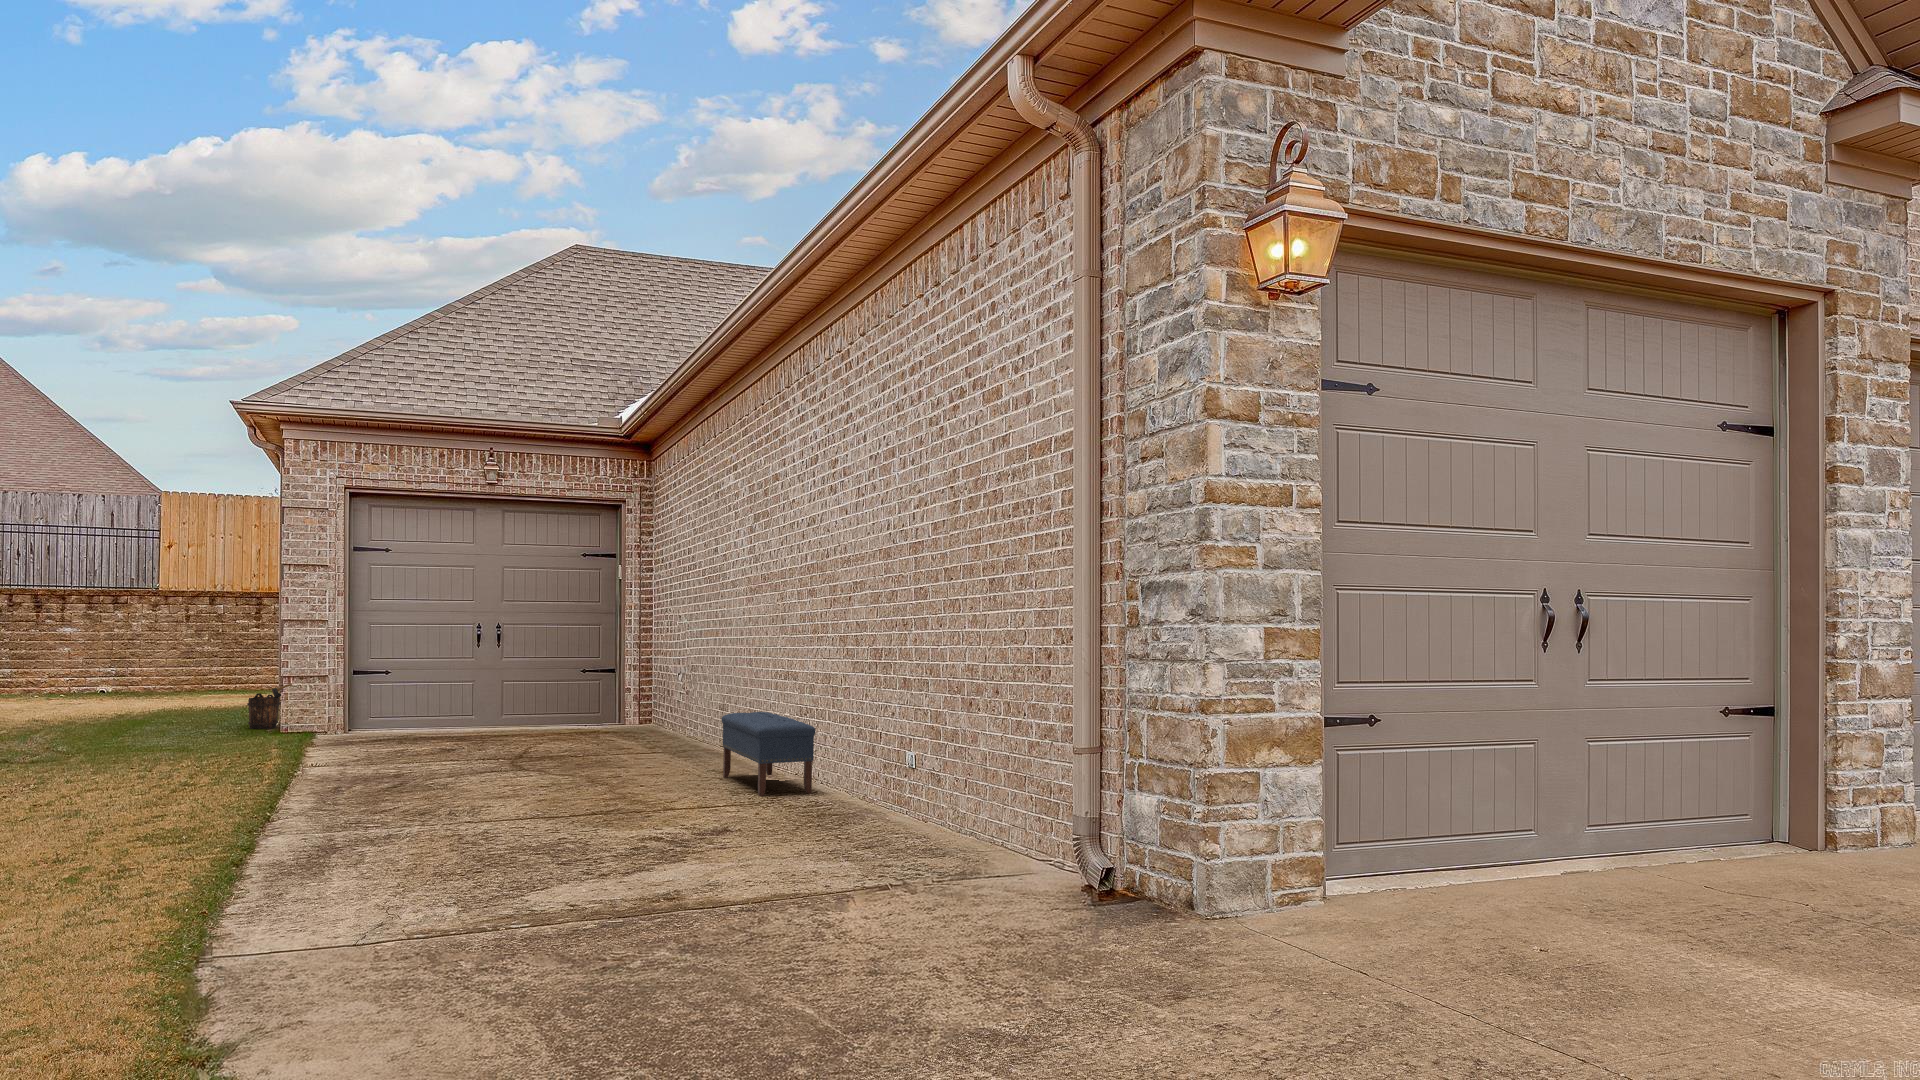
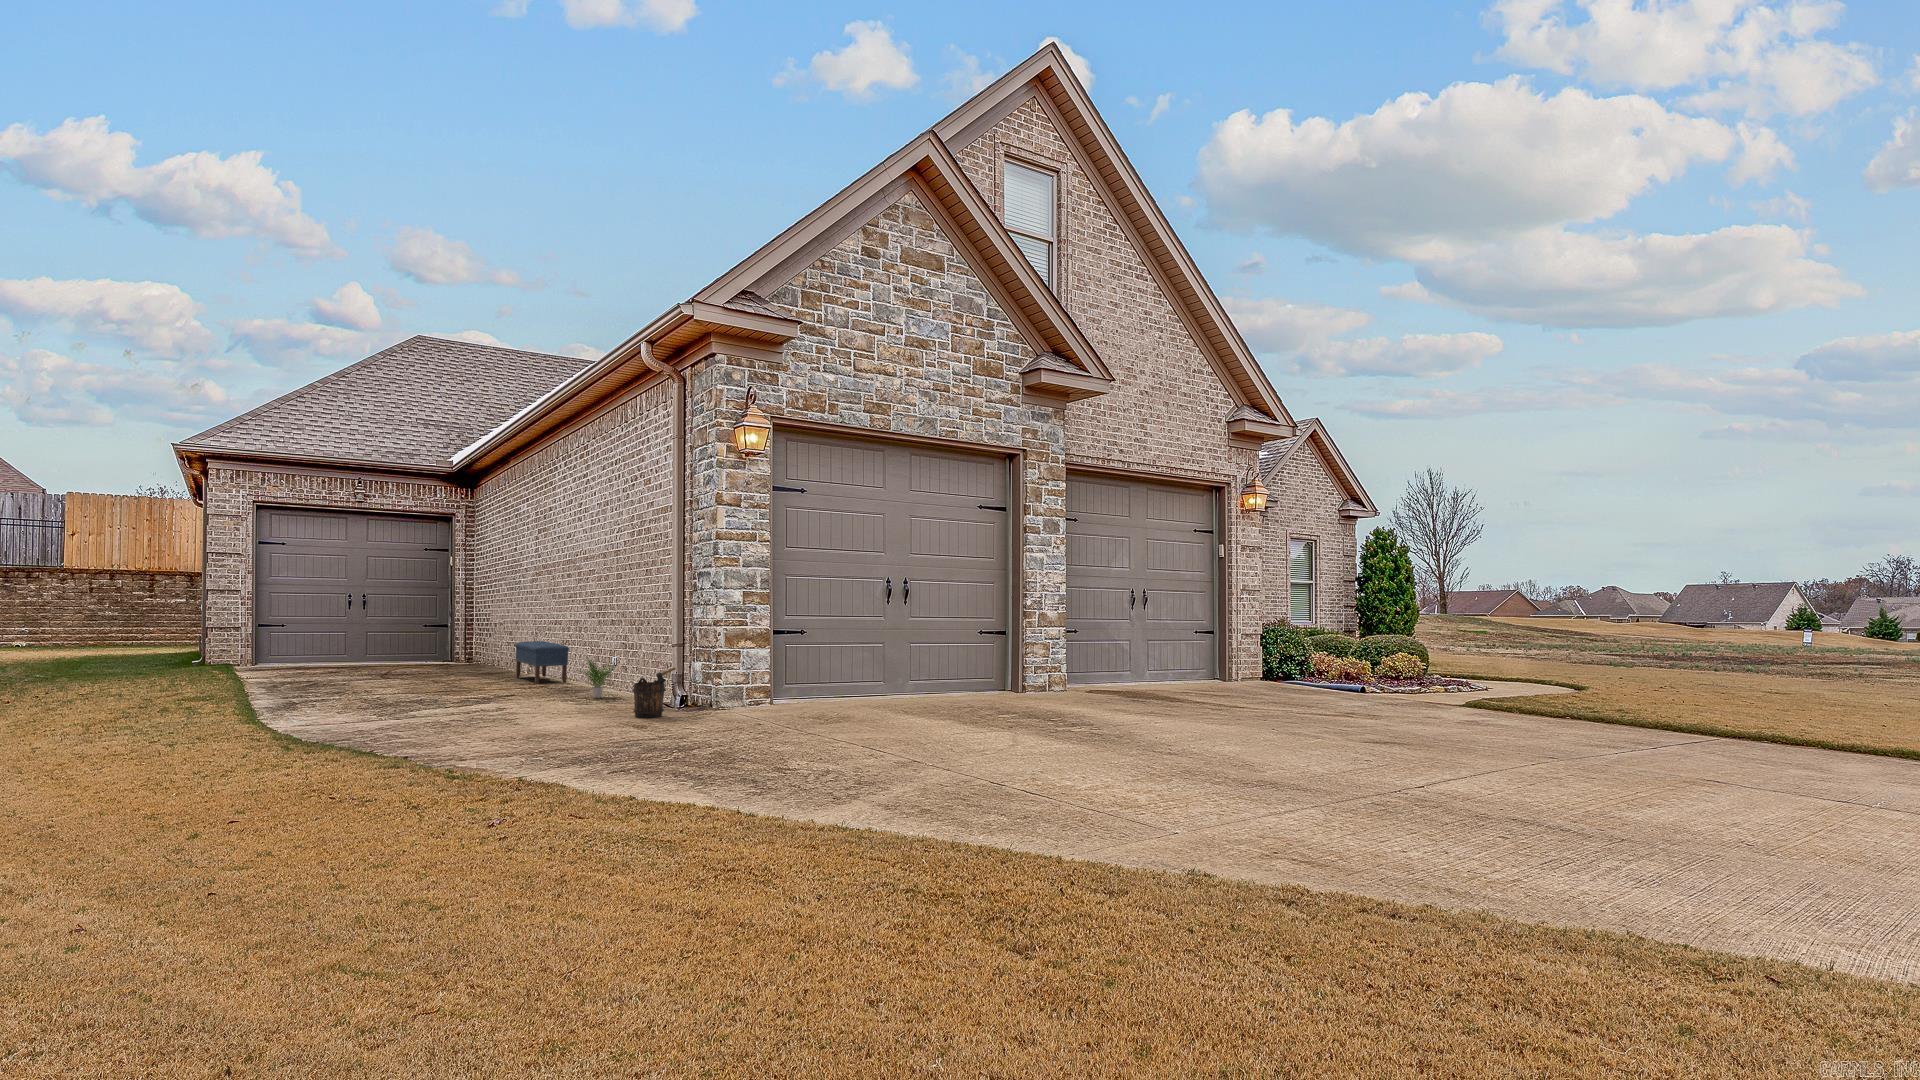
bucket: present [247,683,292,729] -> present [632,667,676,718]
potted plant: none [847,759,922,847] -> present [583,660,613,698]

